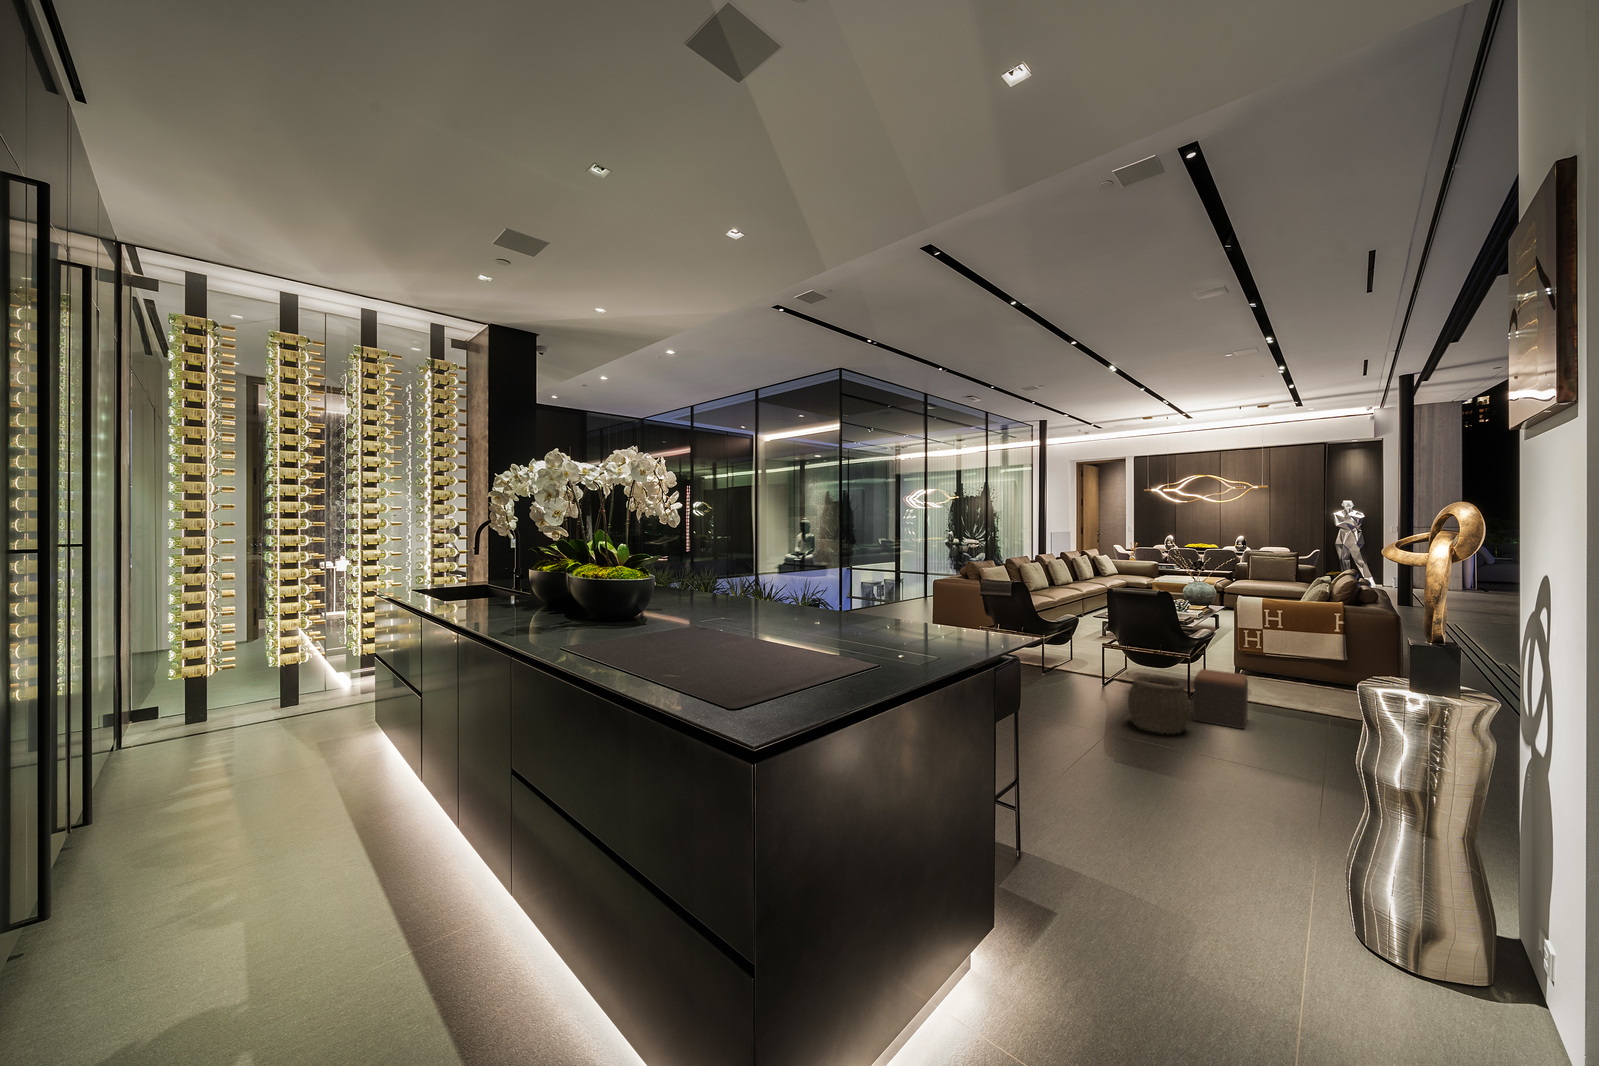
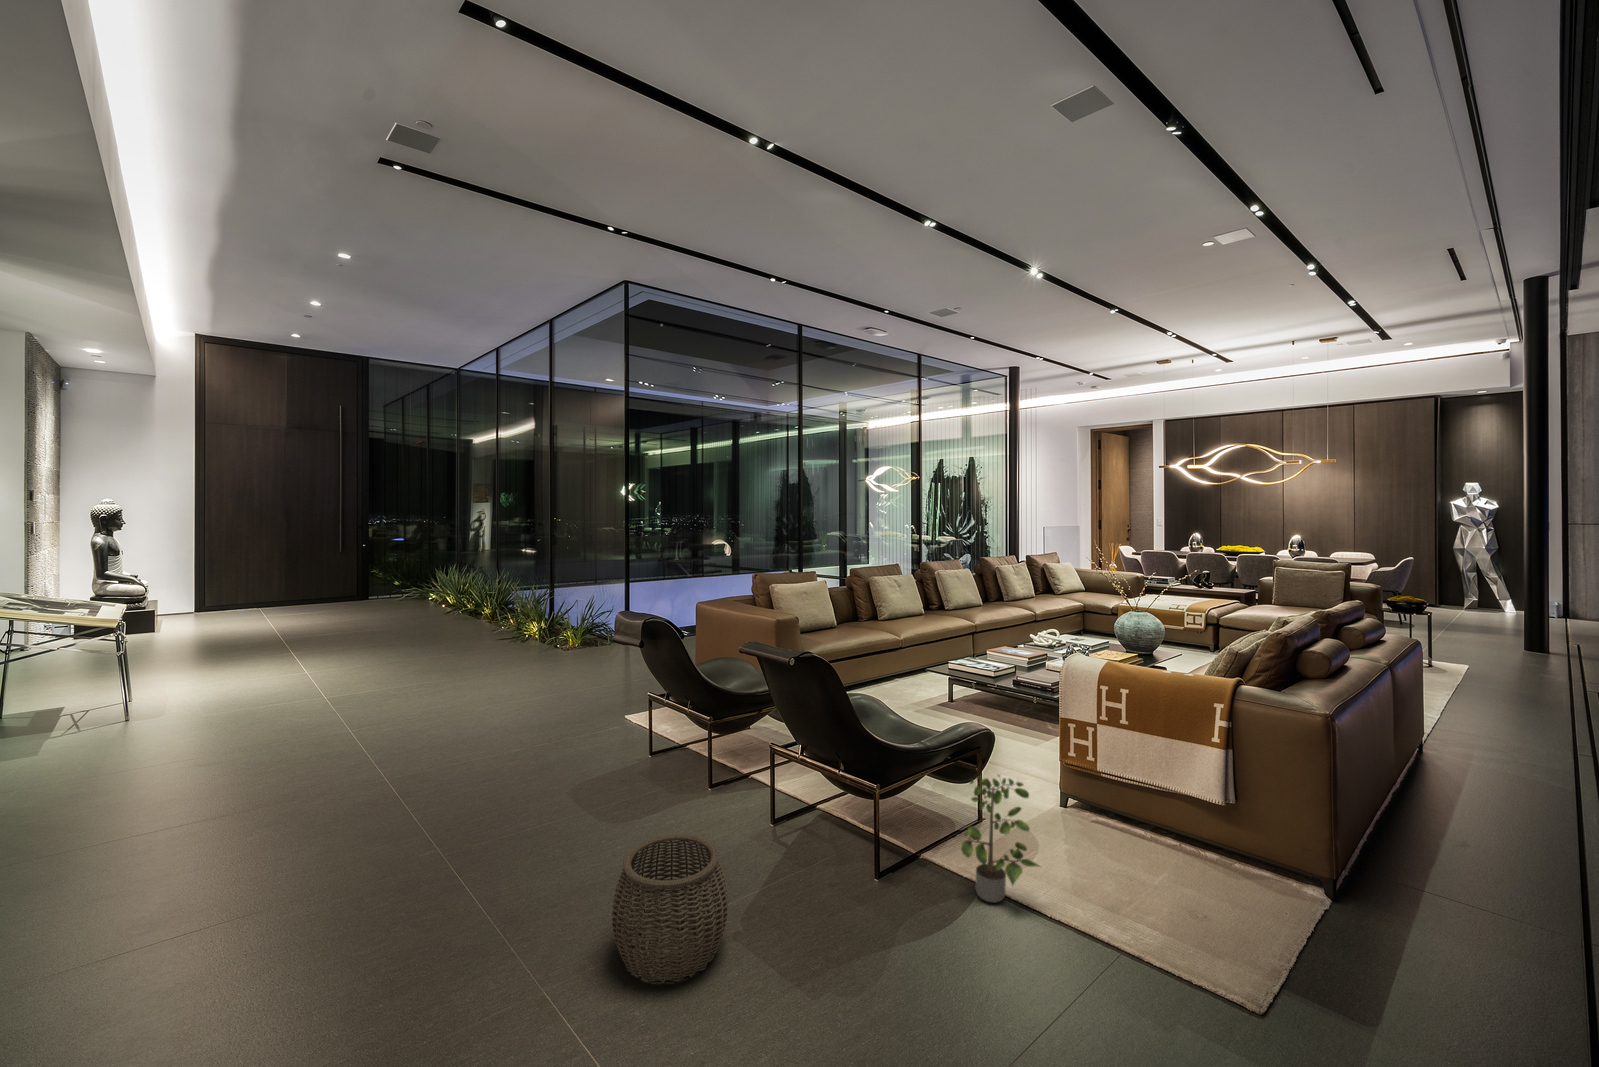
potted plant: none [1243,645,1290,707] -> present [961,775,1039,902]
footstool: present [1193,669,1248,729] -> none [781,820,904,981]

